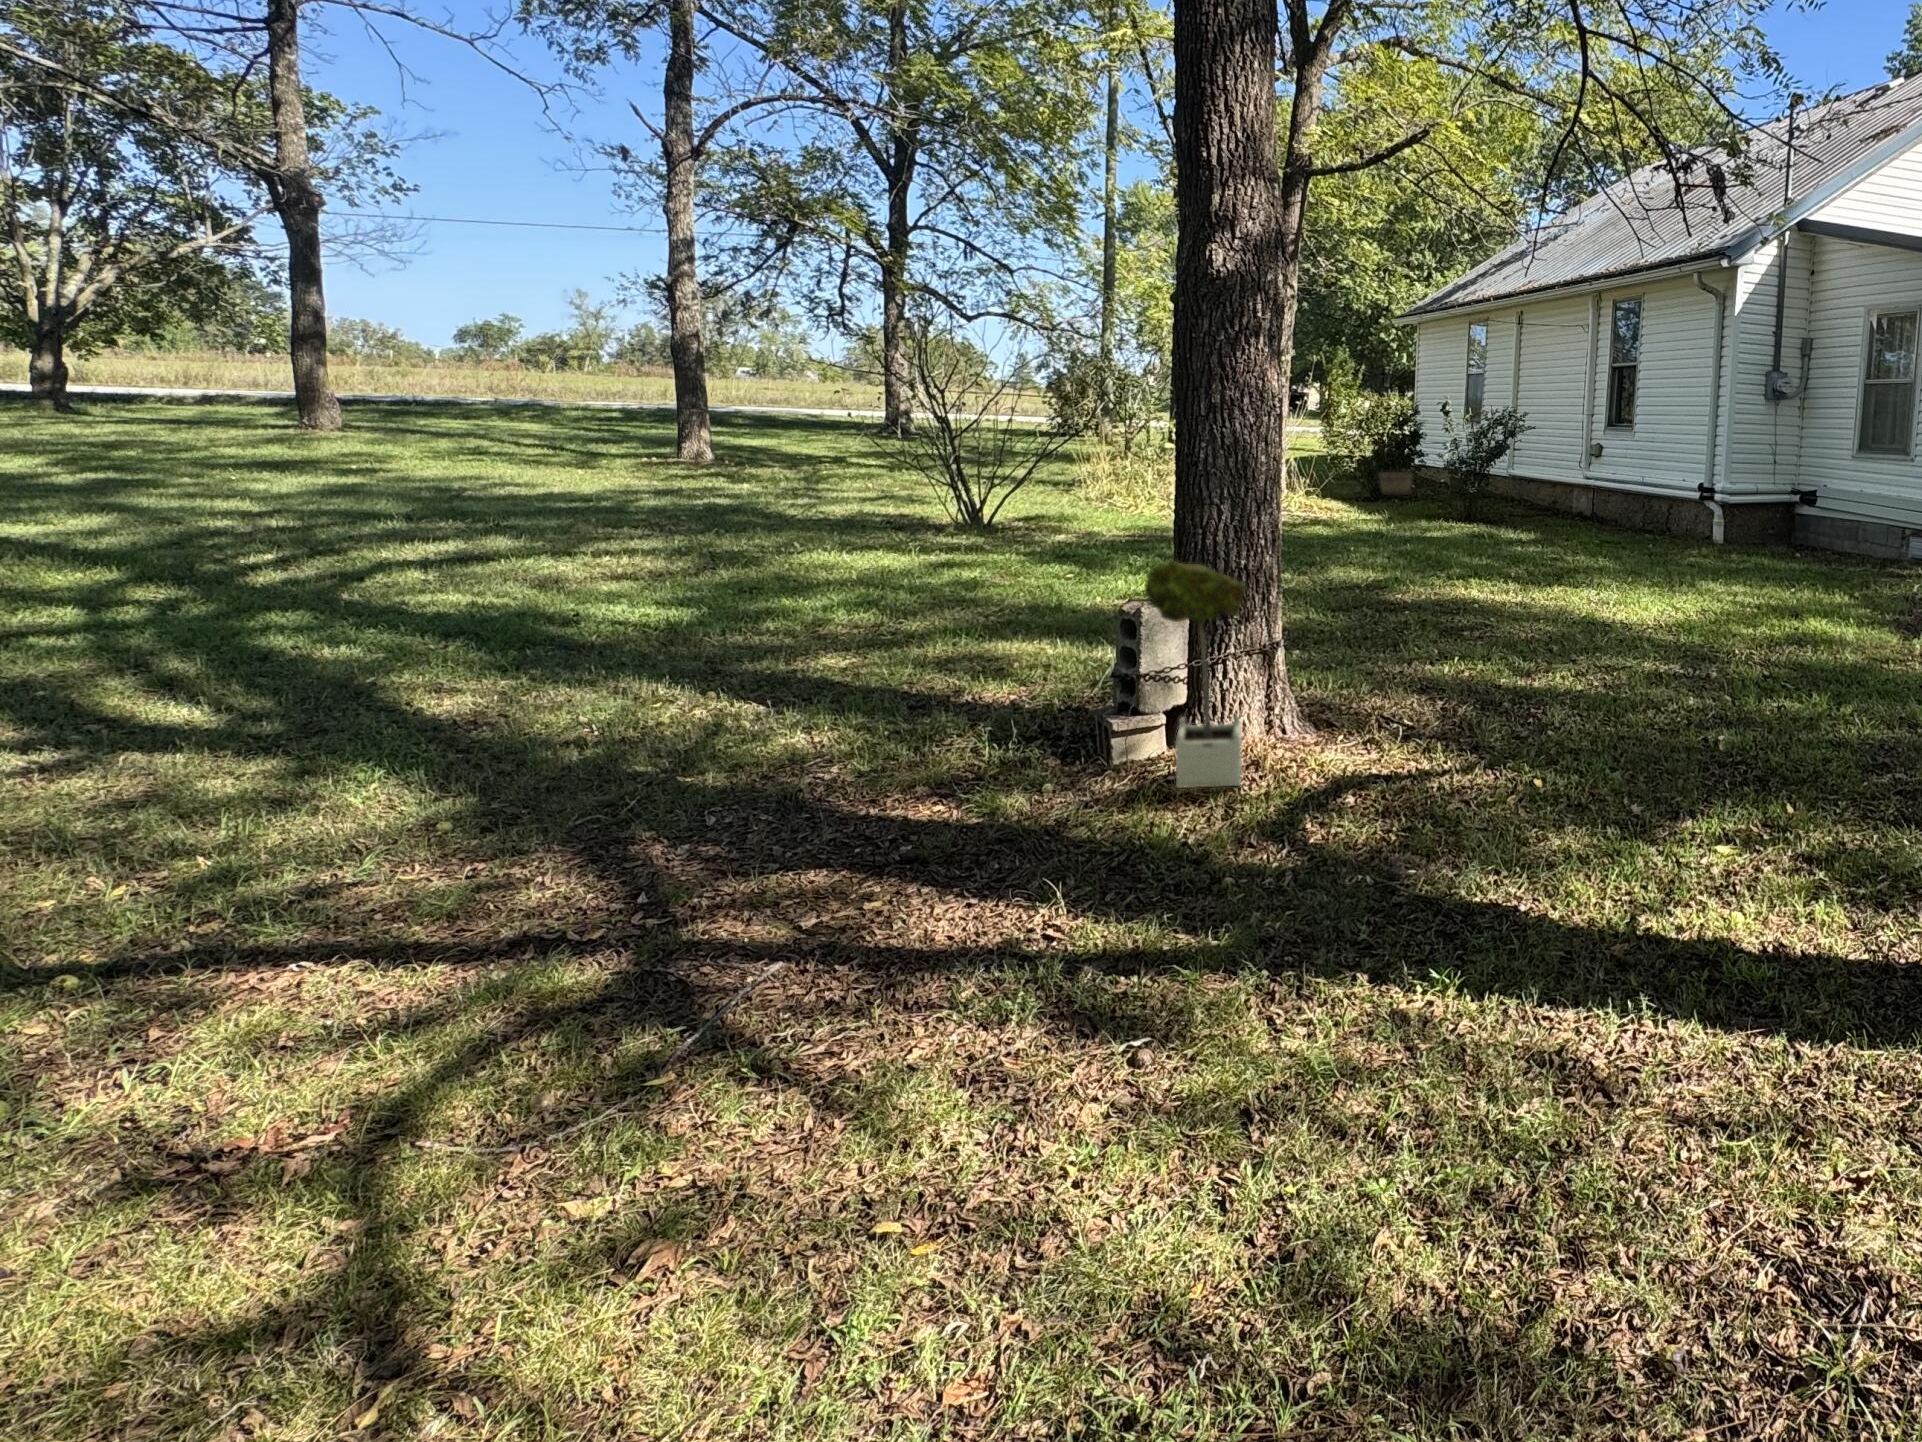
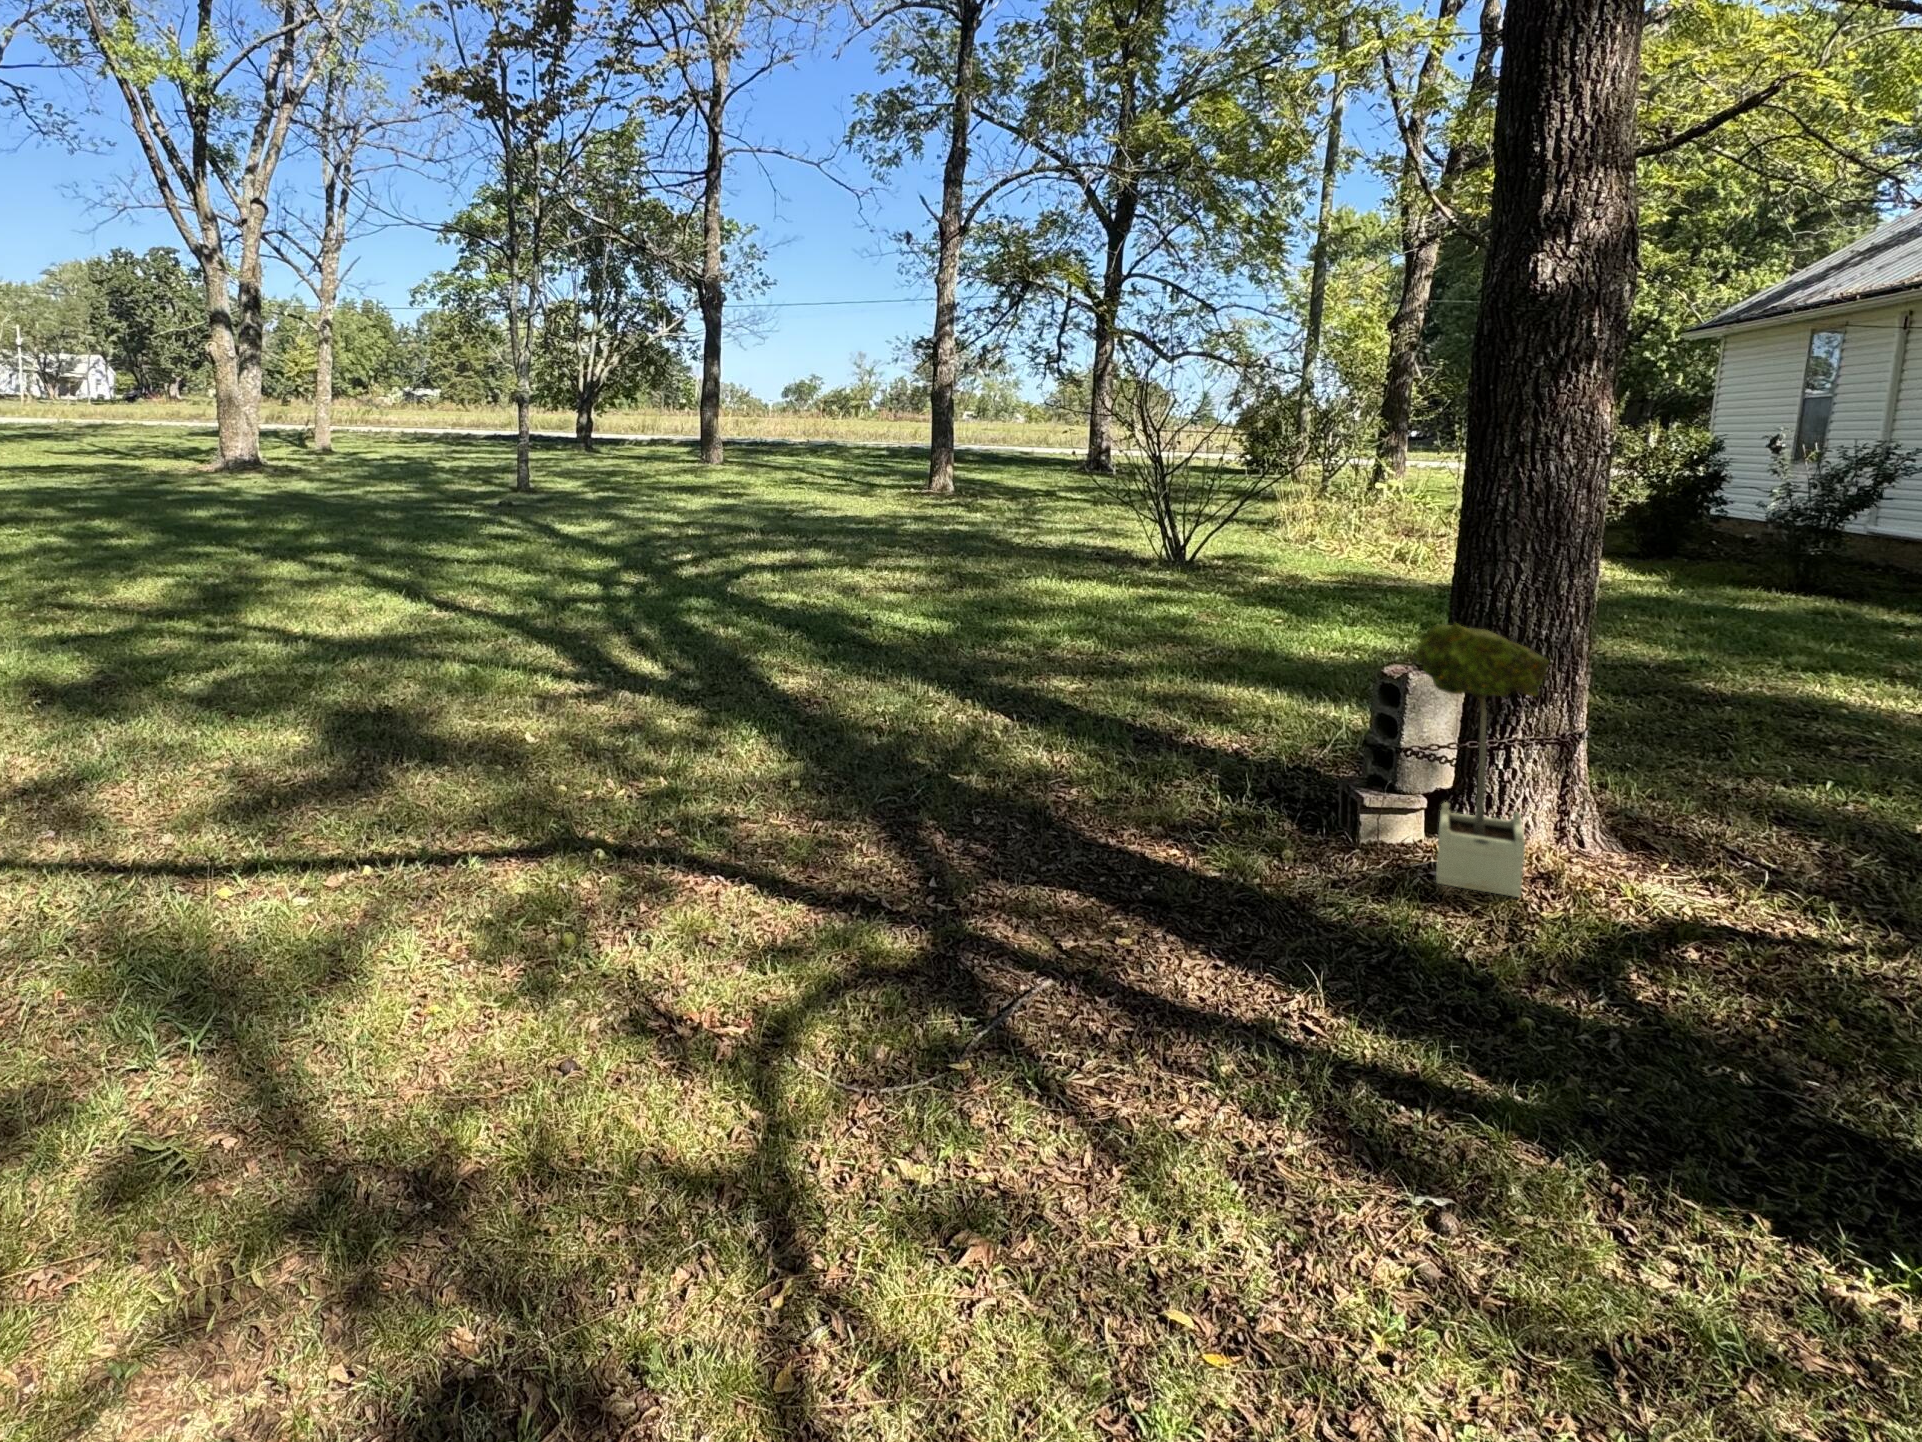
wooden bucket: present [1379,472,1413,495] -> none [1645,513,1699,551]

